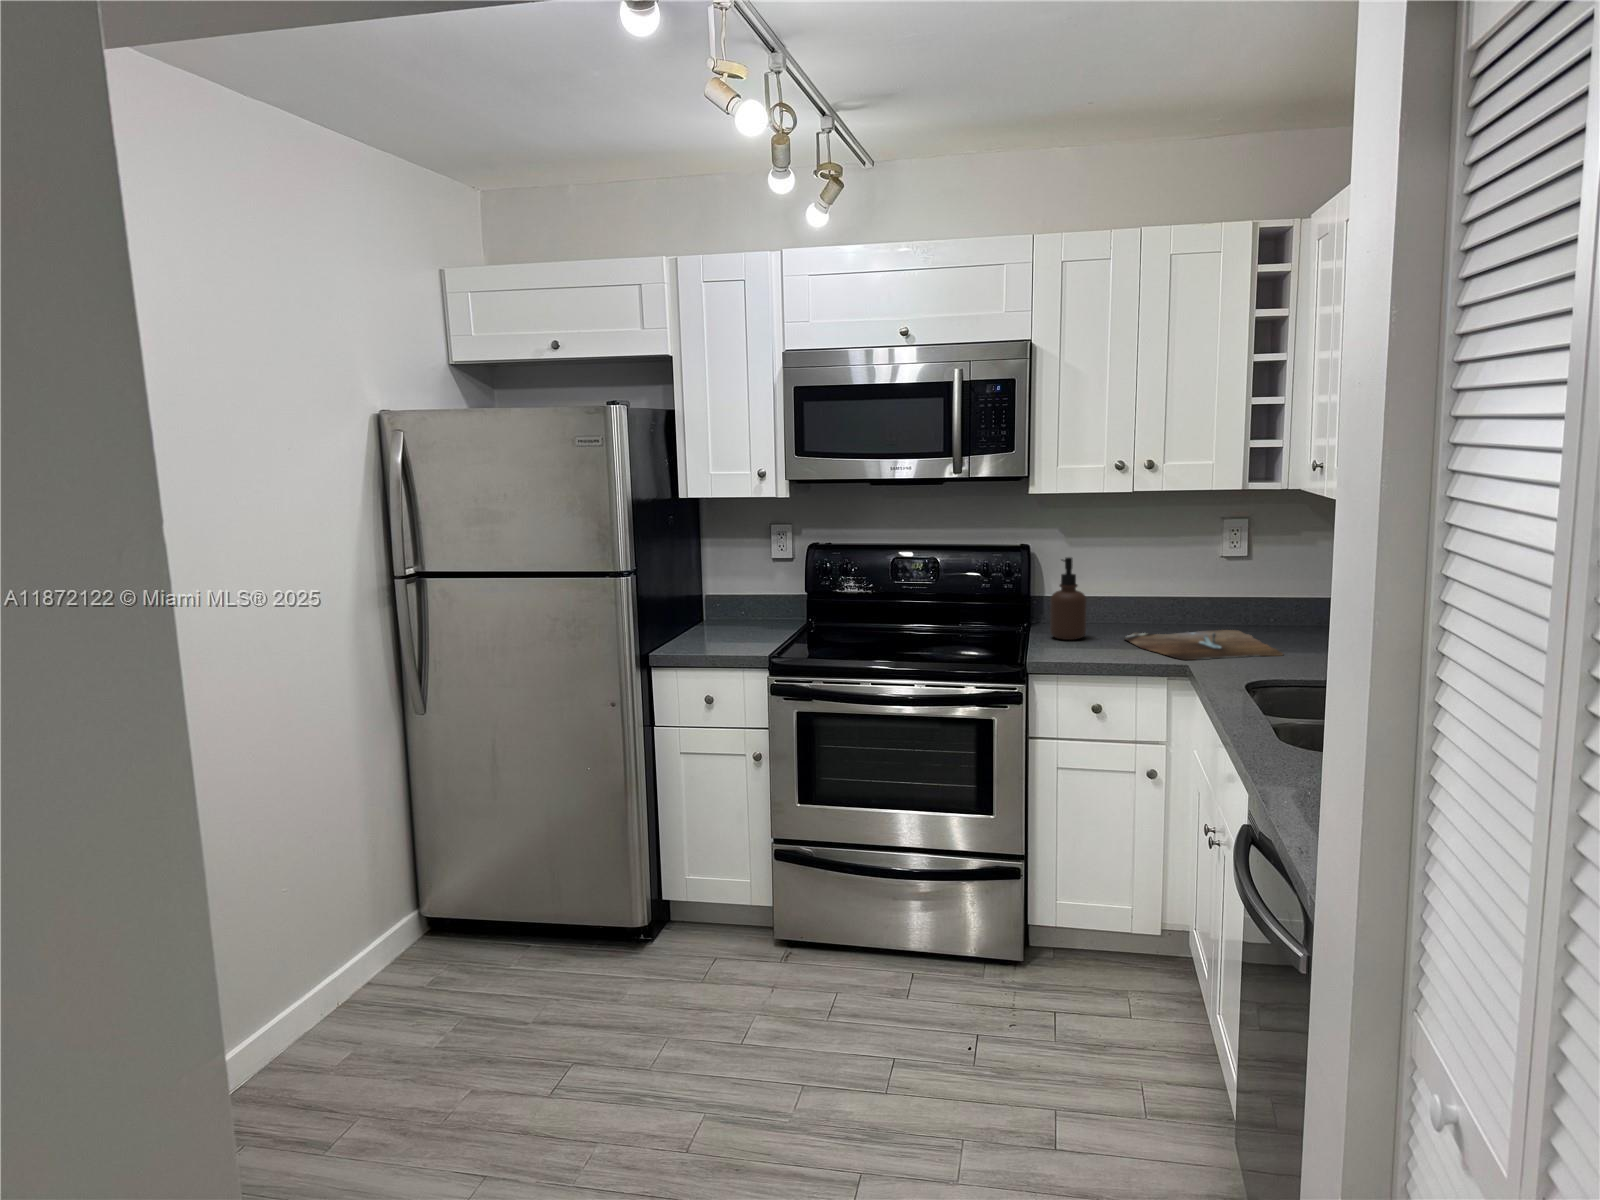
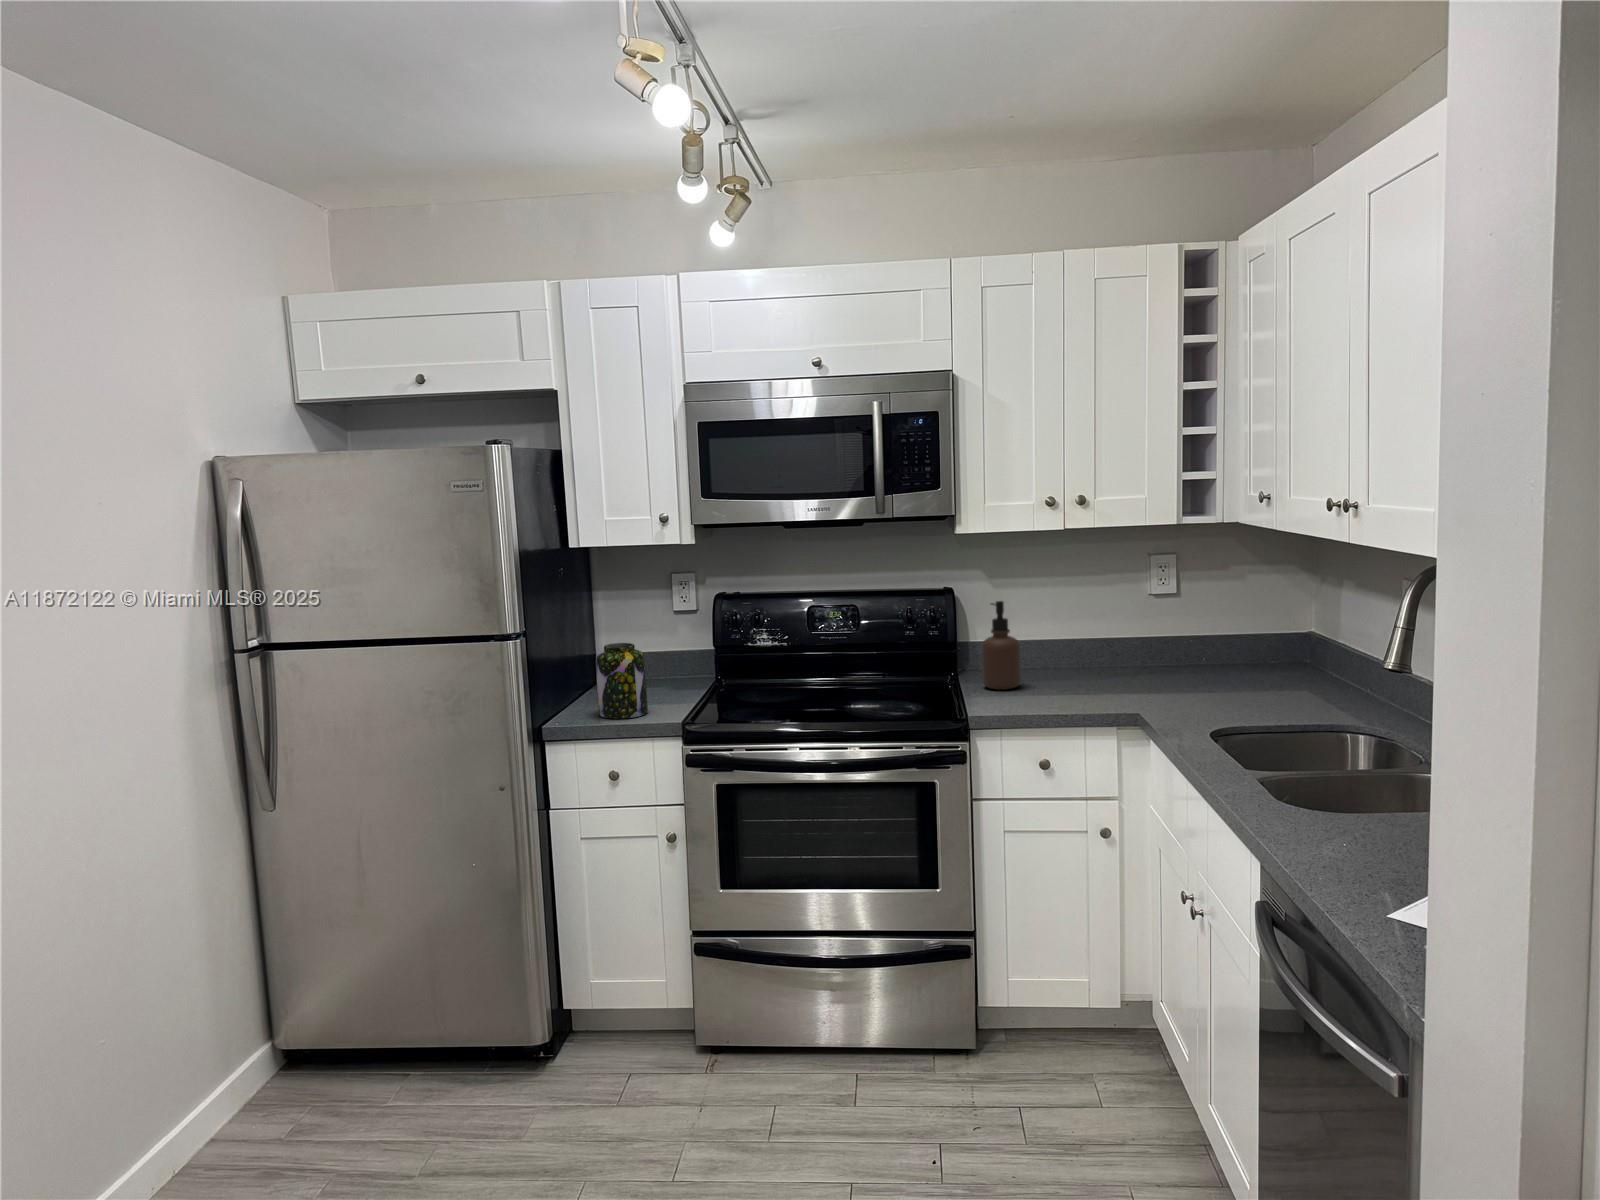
jar: none [698,583,742,650] -> present [596,643,648,719]
cutting board: present [1125,630,1283,660] -> none [1061,671,1233,708]

